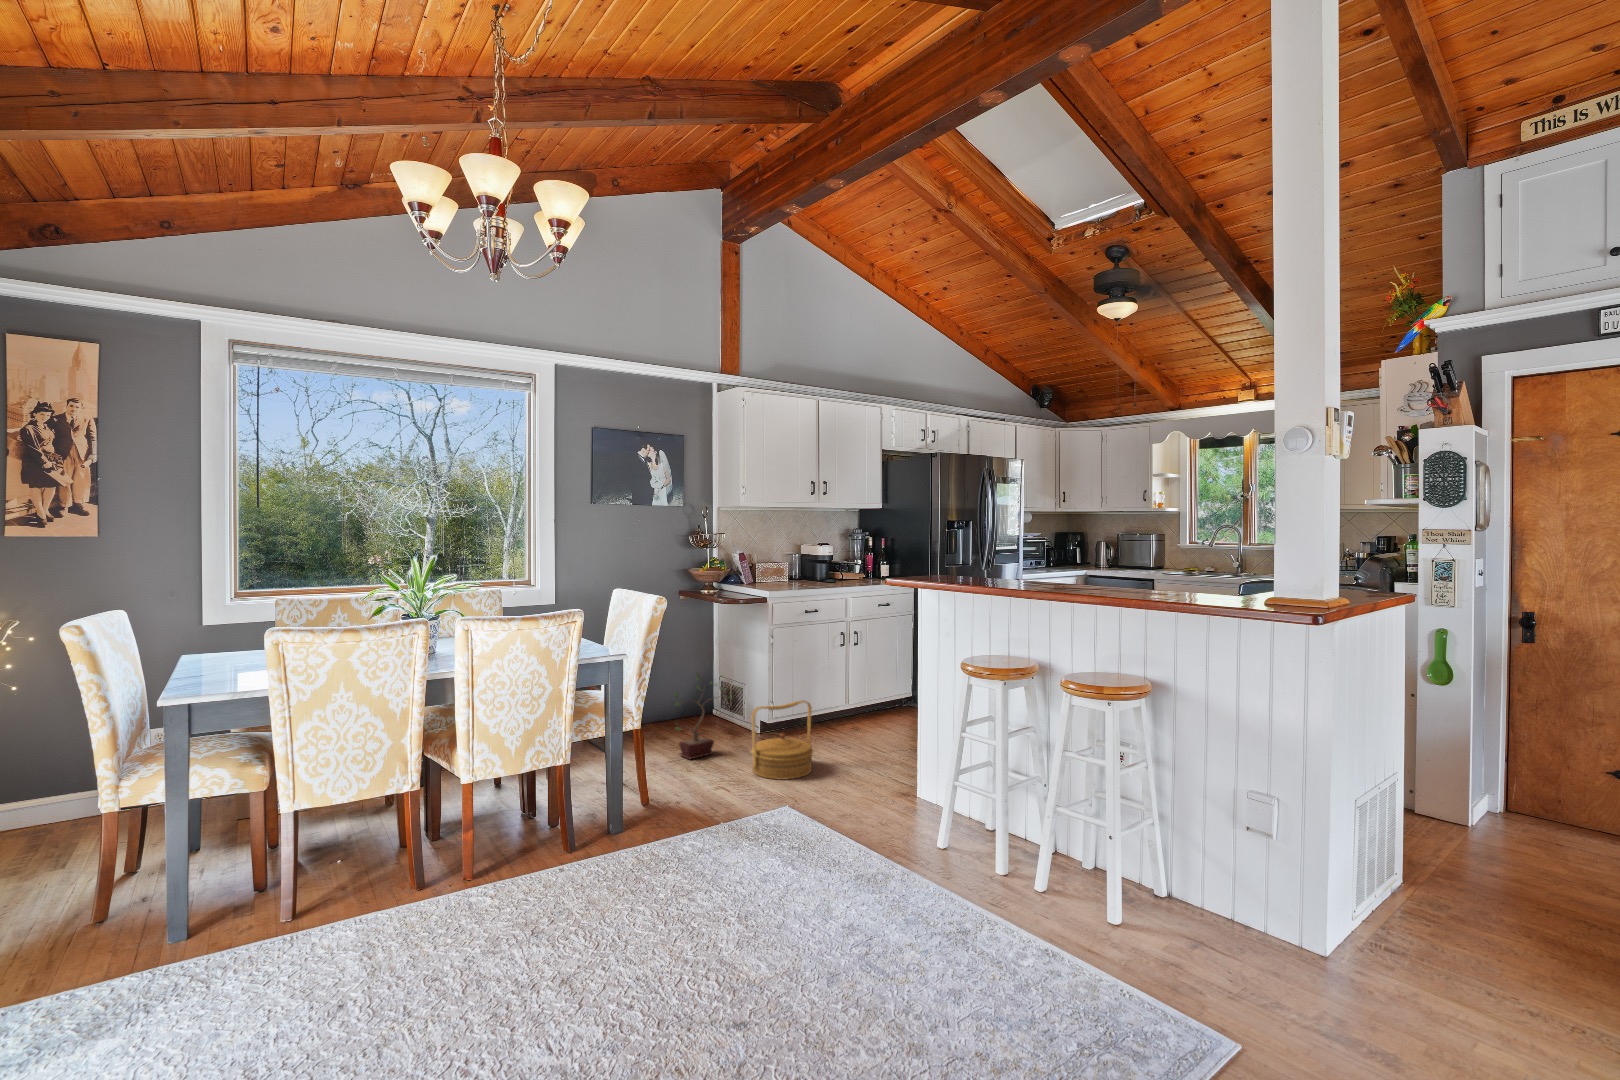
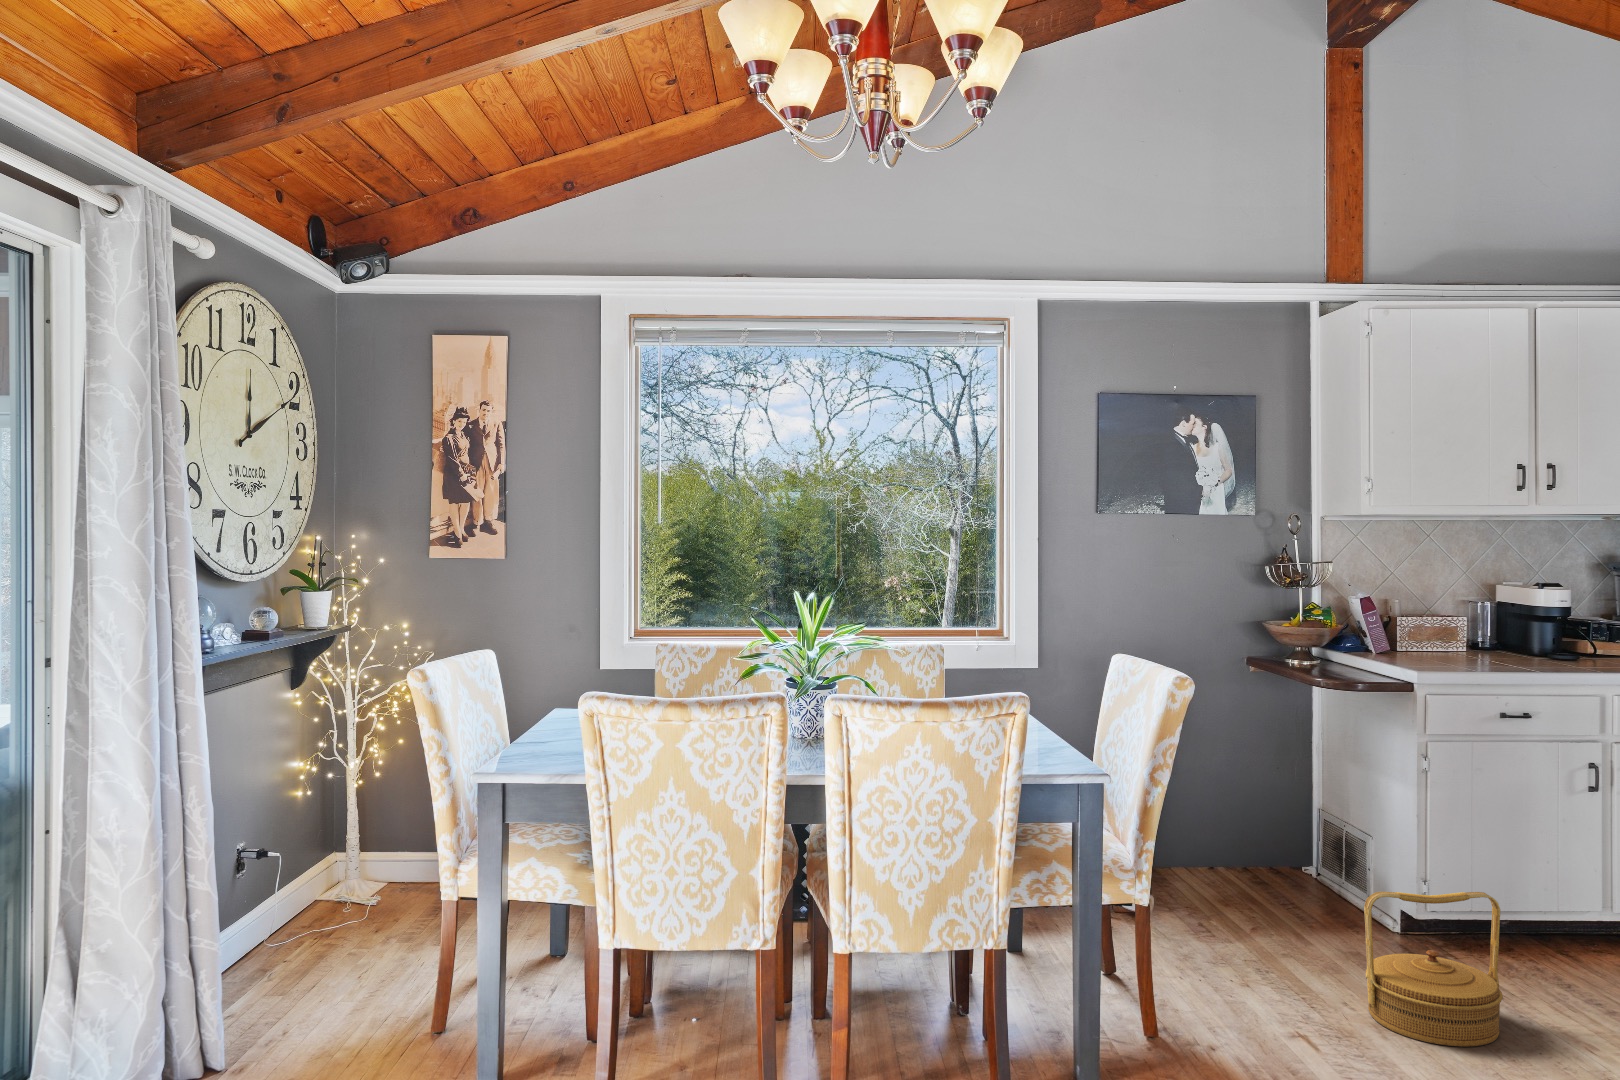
potted plant: present [674,674,739,760] -> none [1220,806,1355,960]

